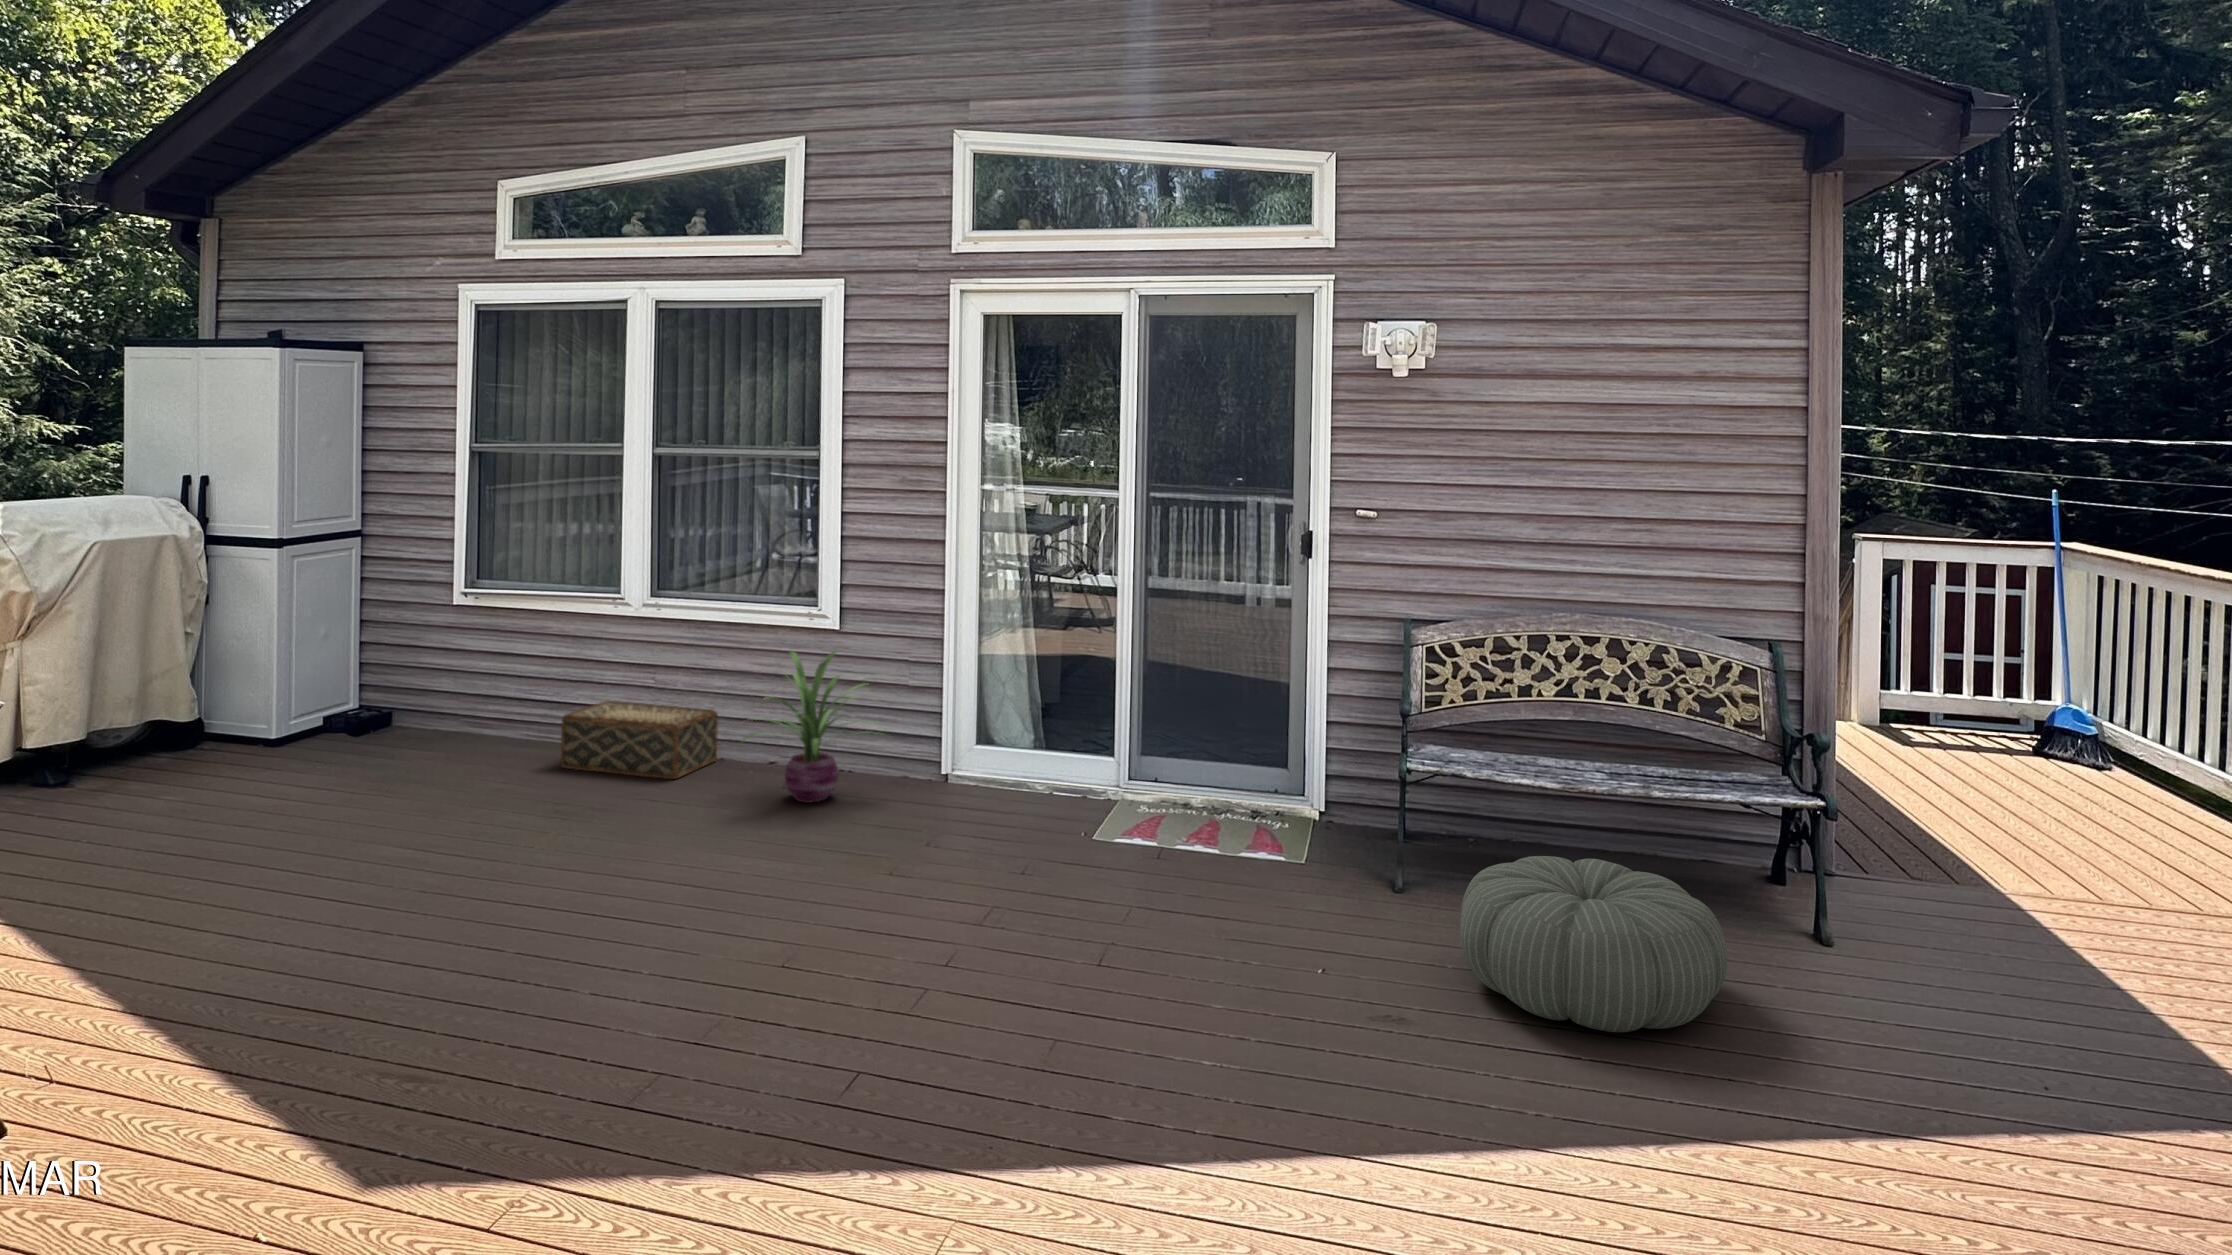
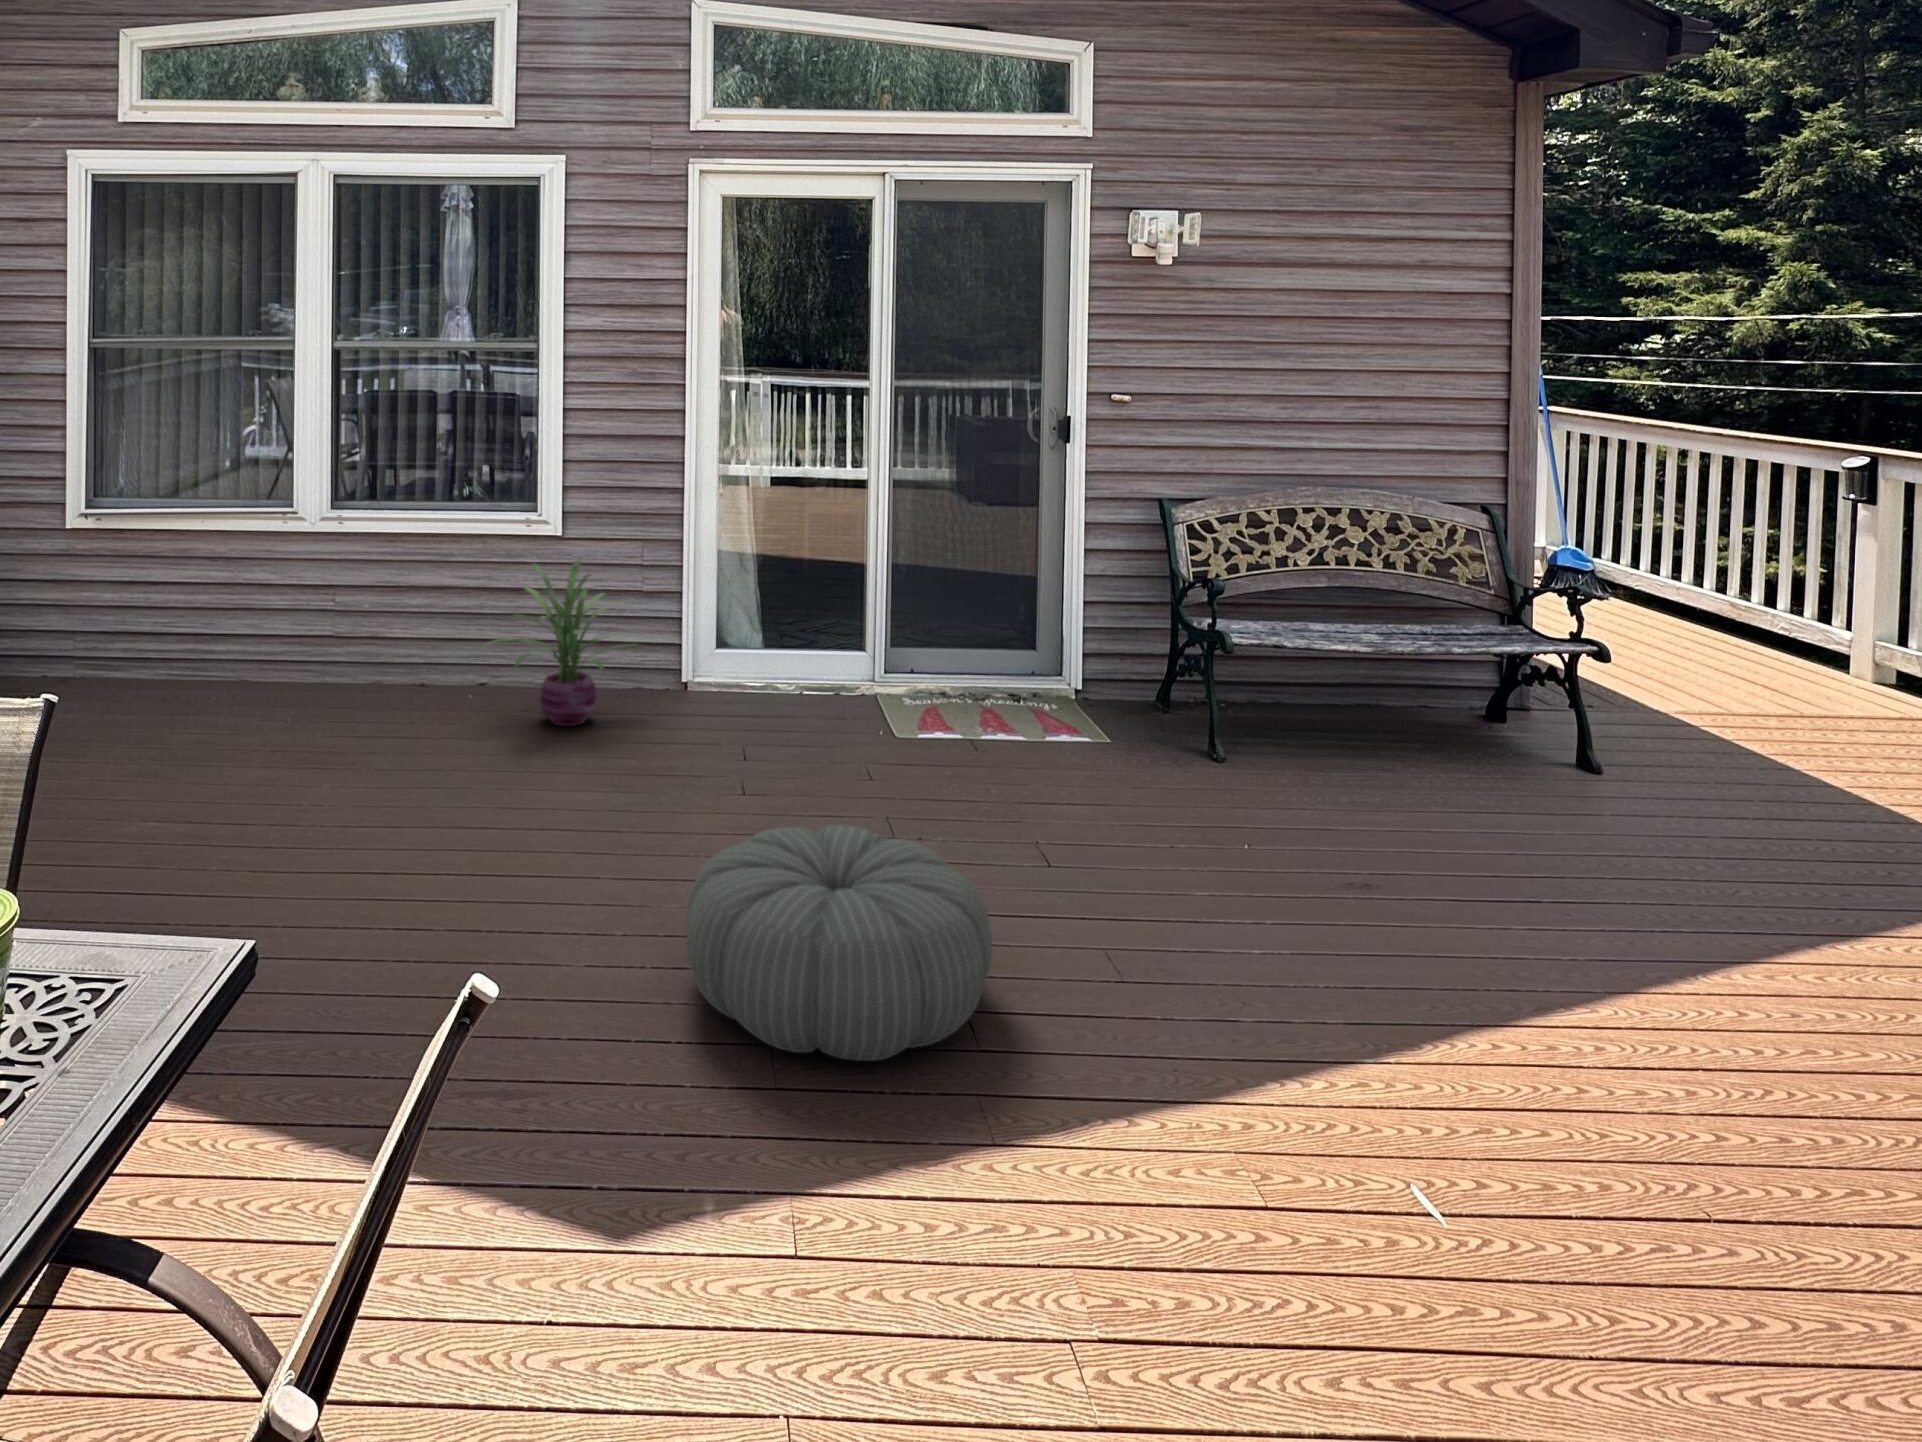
woven basket: present [561,701,718,779] -> none [245,631,412,714]
pouf: present [1460,856,1727,1032] -> present [687,825,992,1061]

